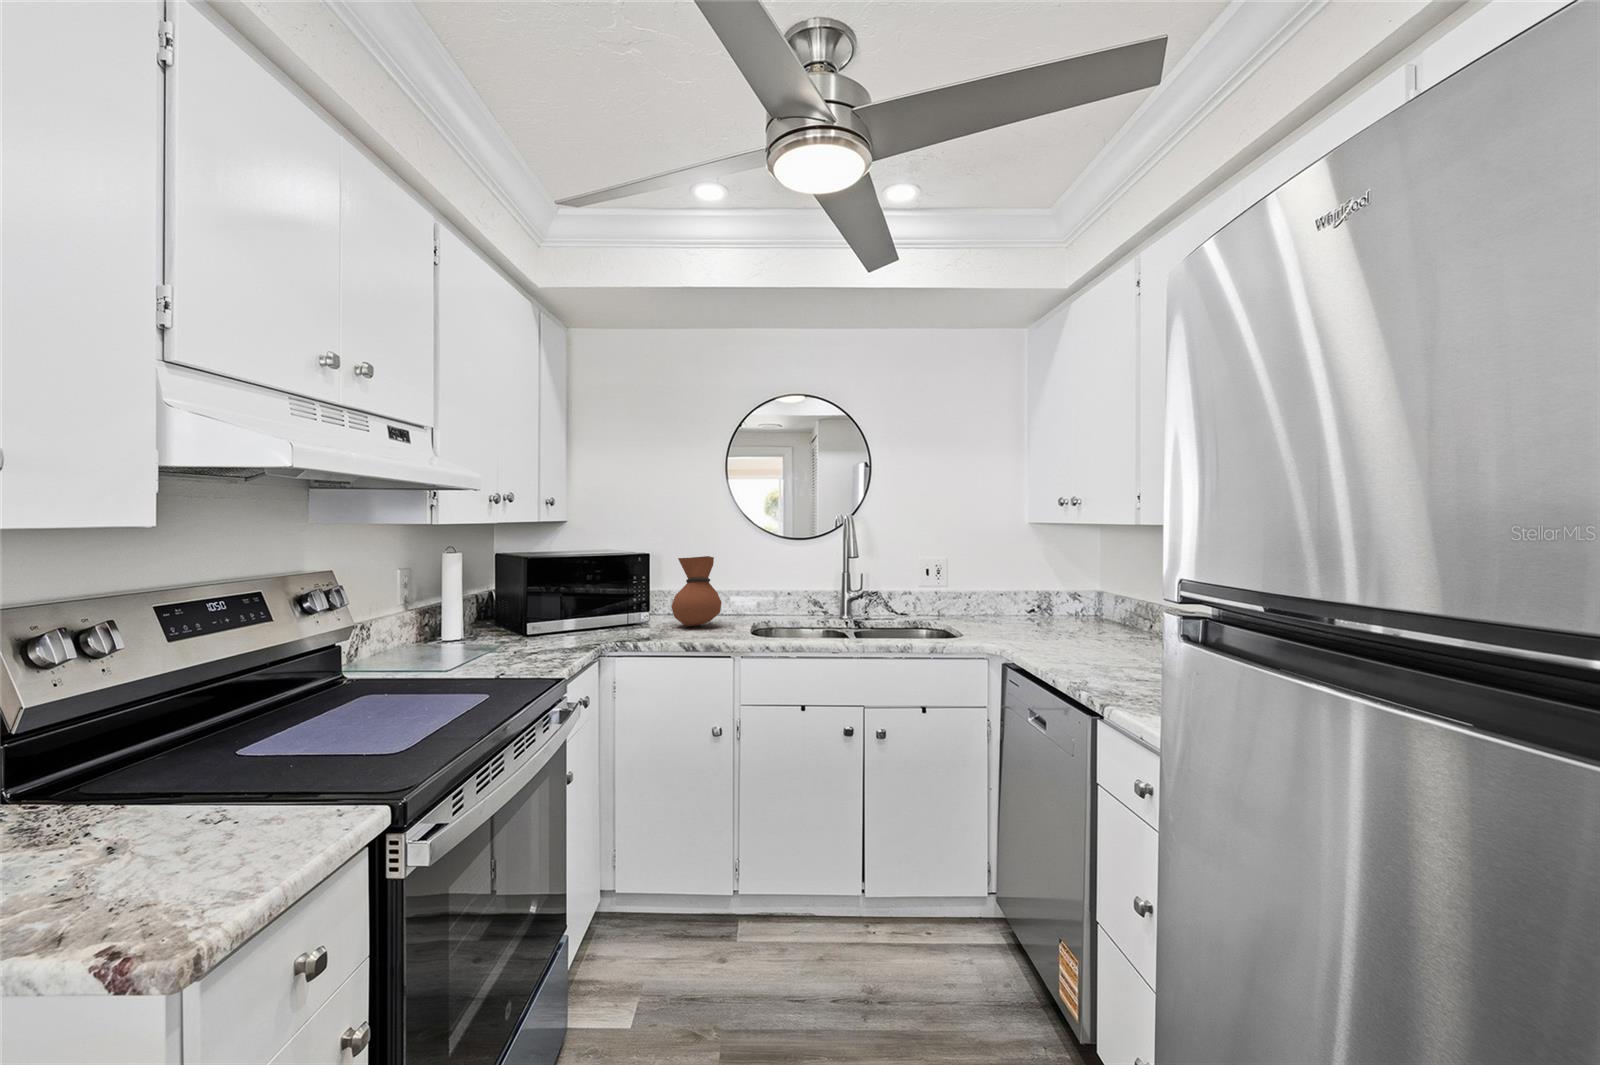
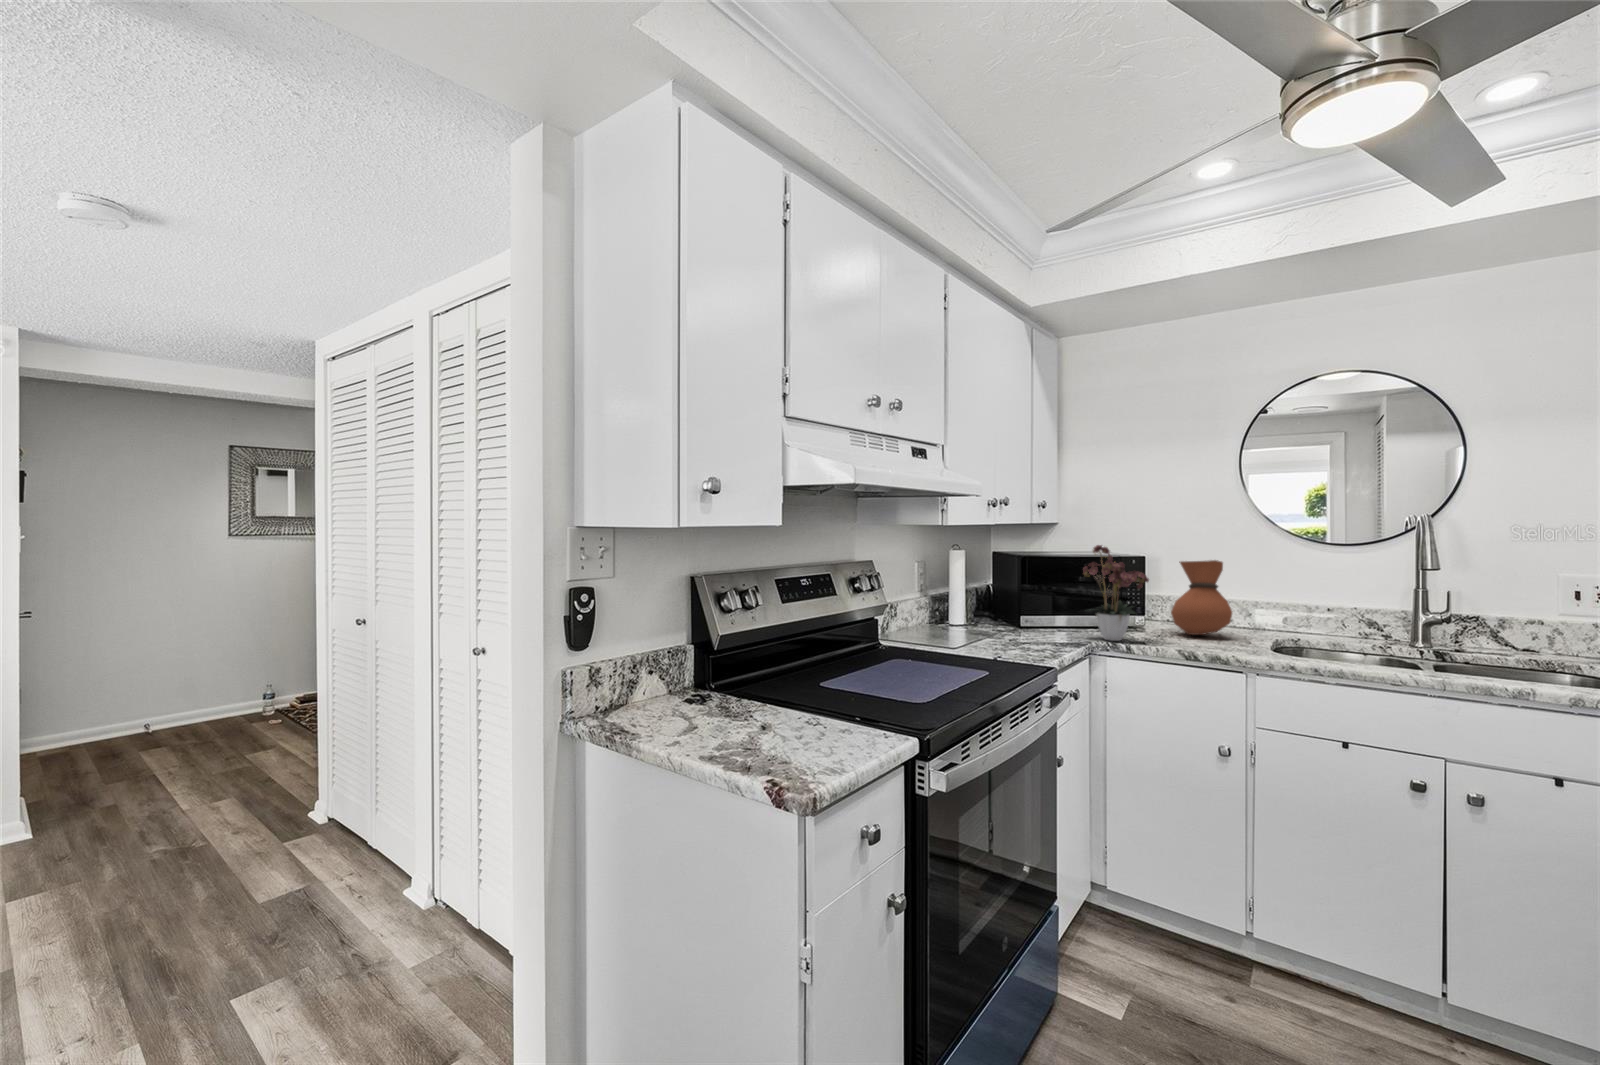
flower arrangement: none [586,539,657,640] -> present [1083,545,1149,641]

